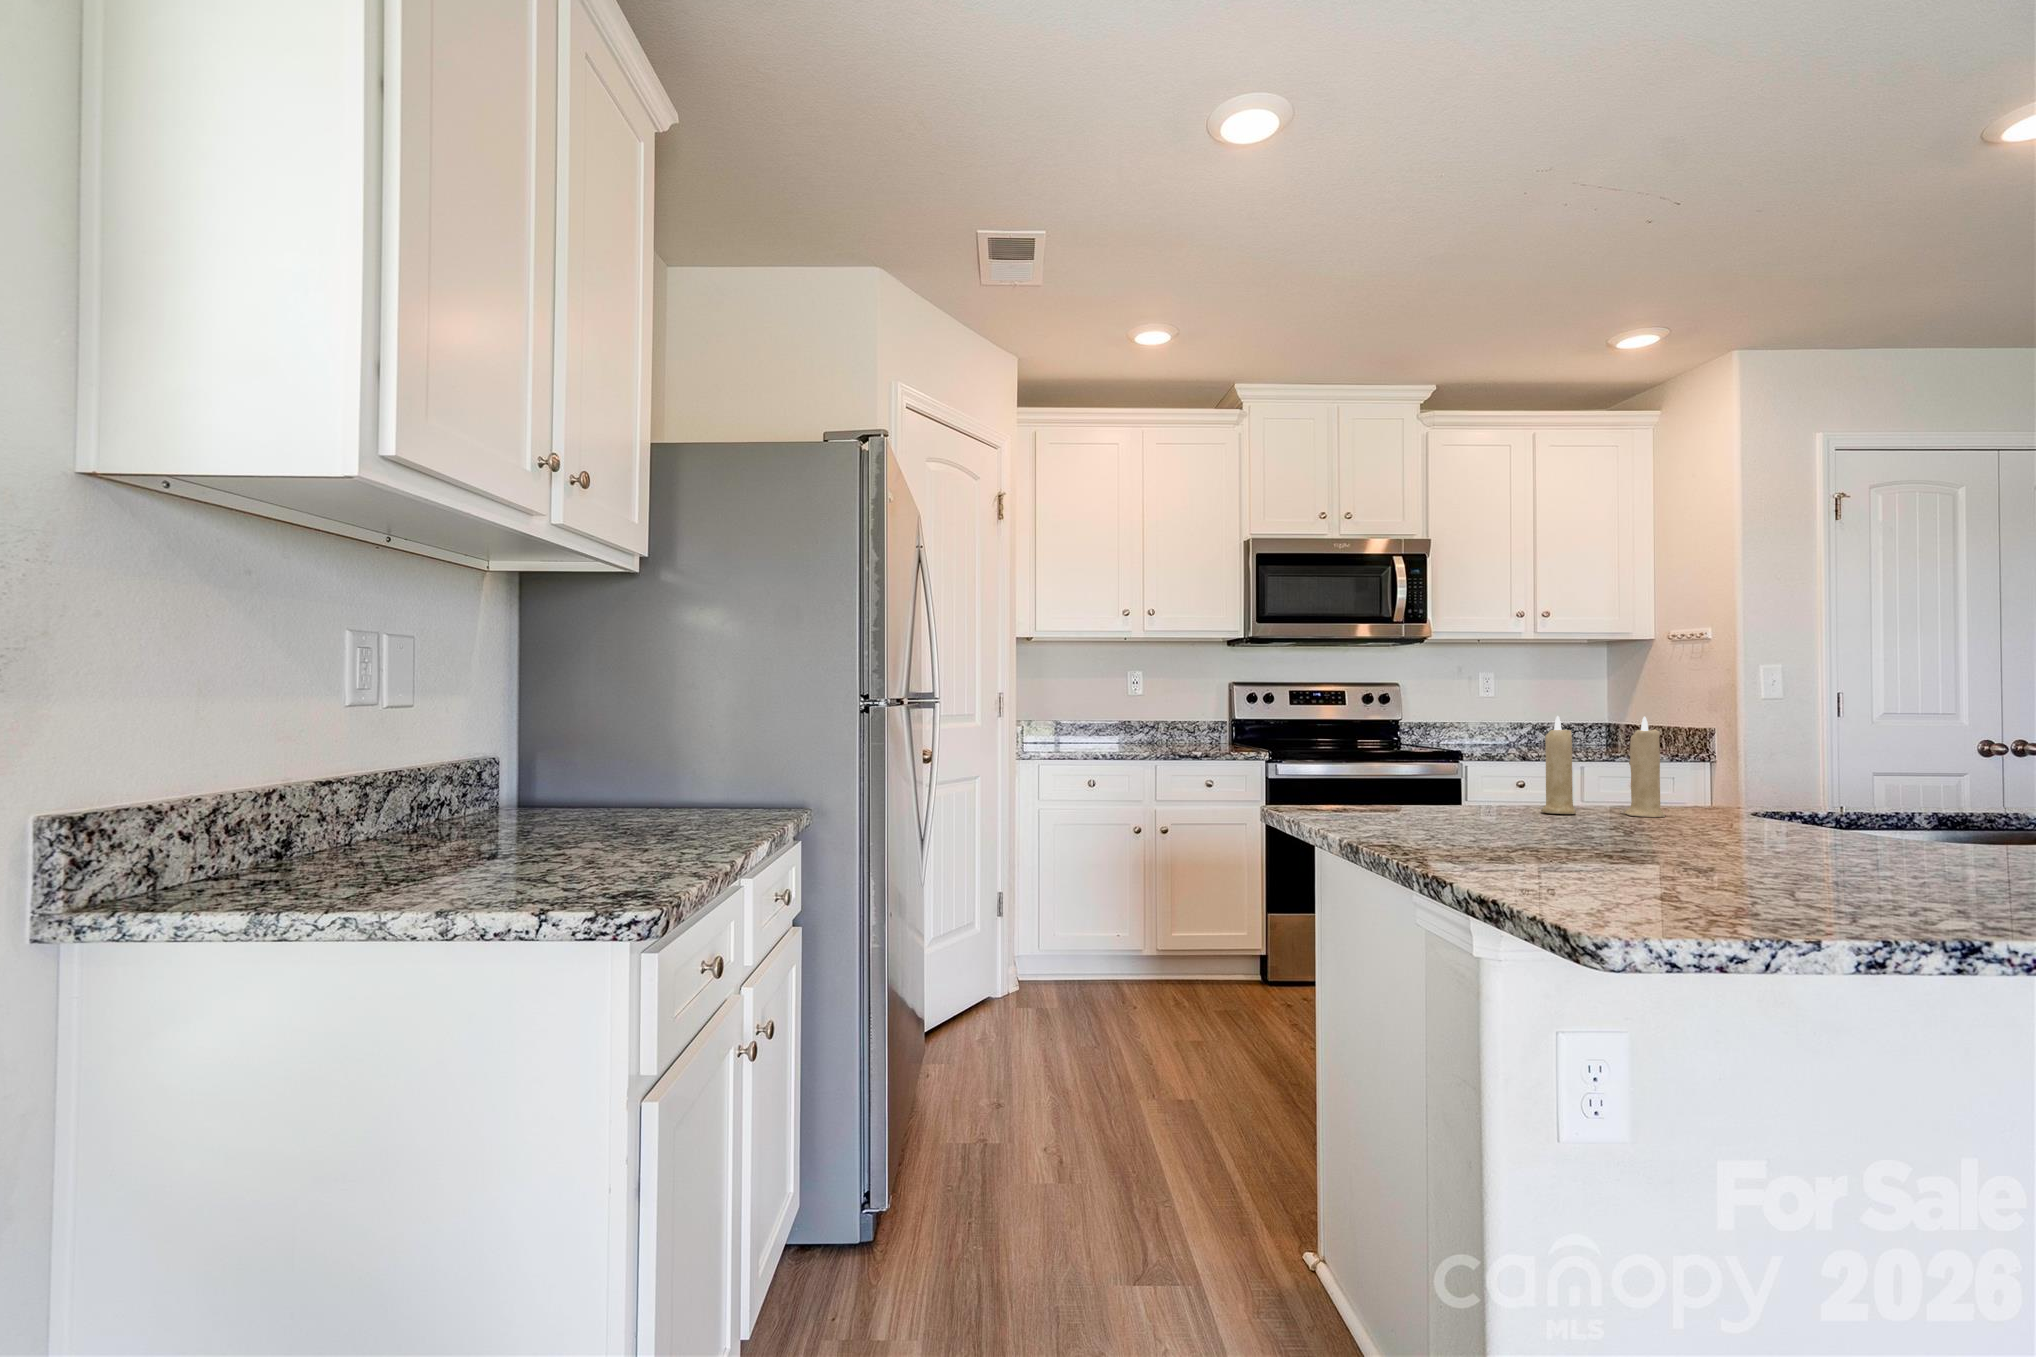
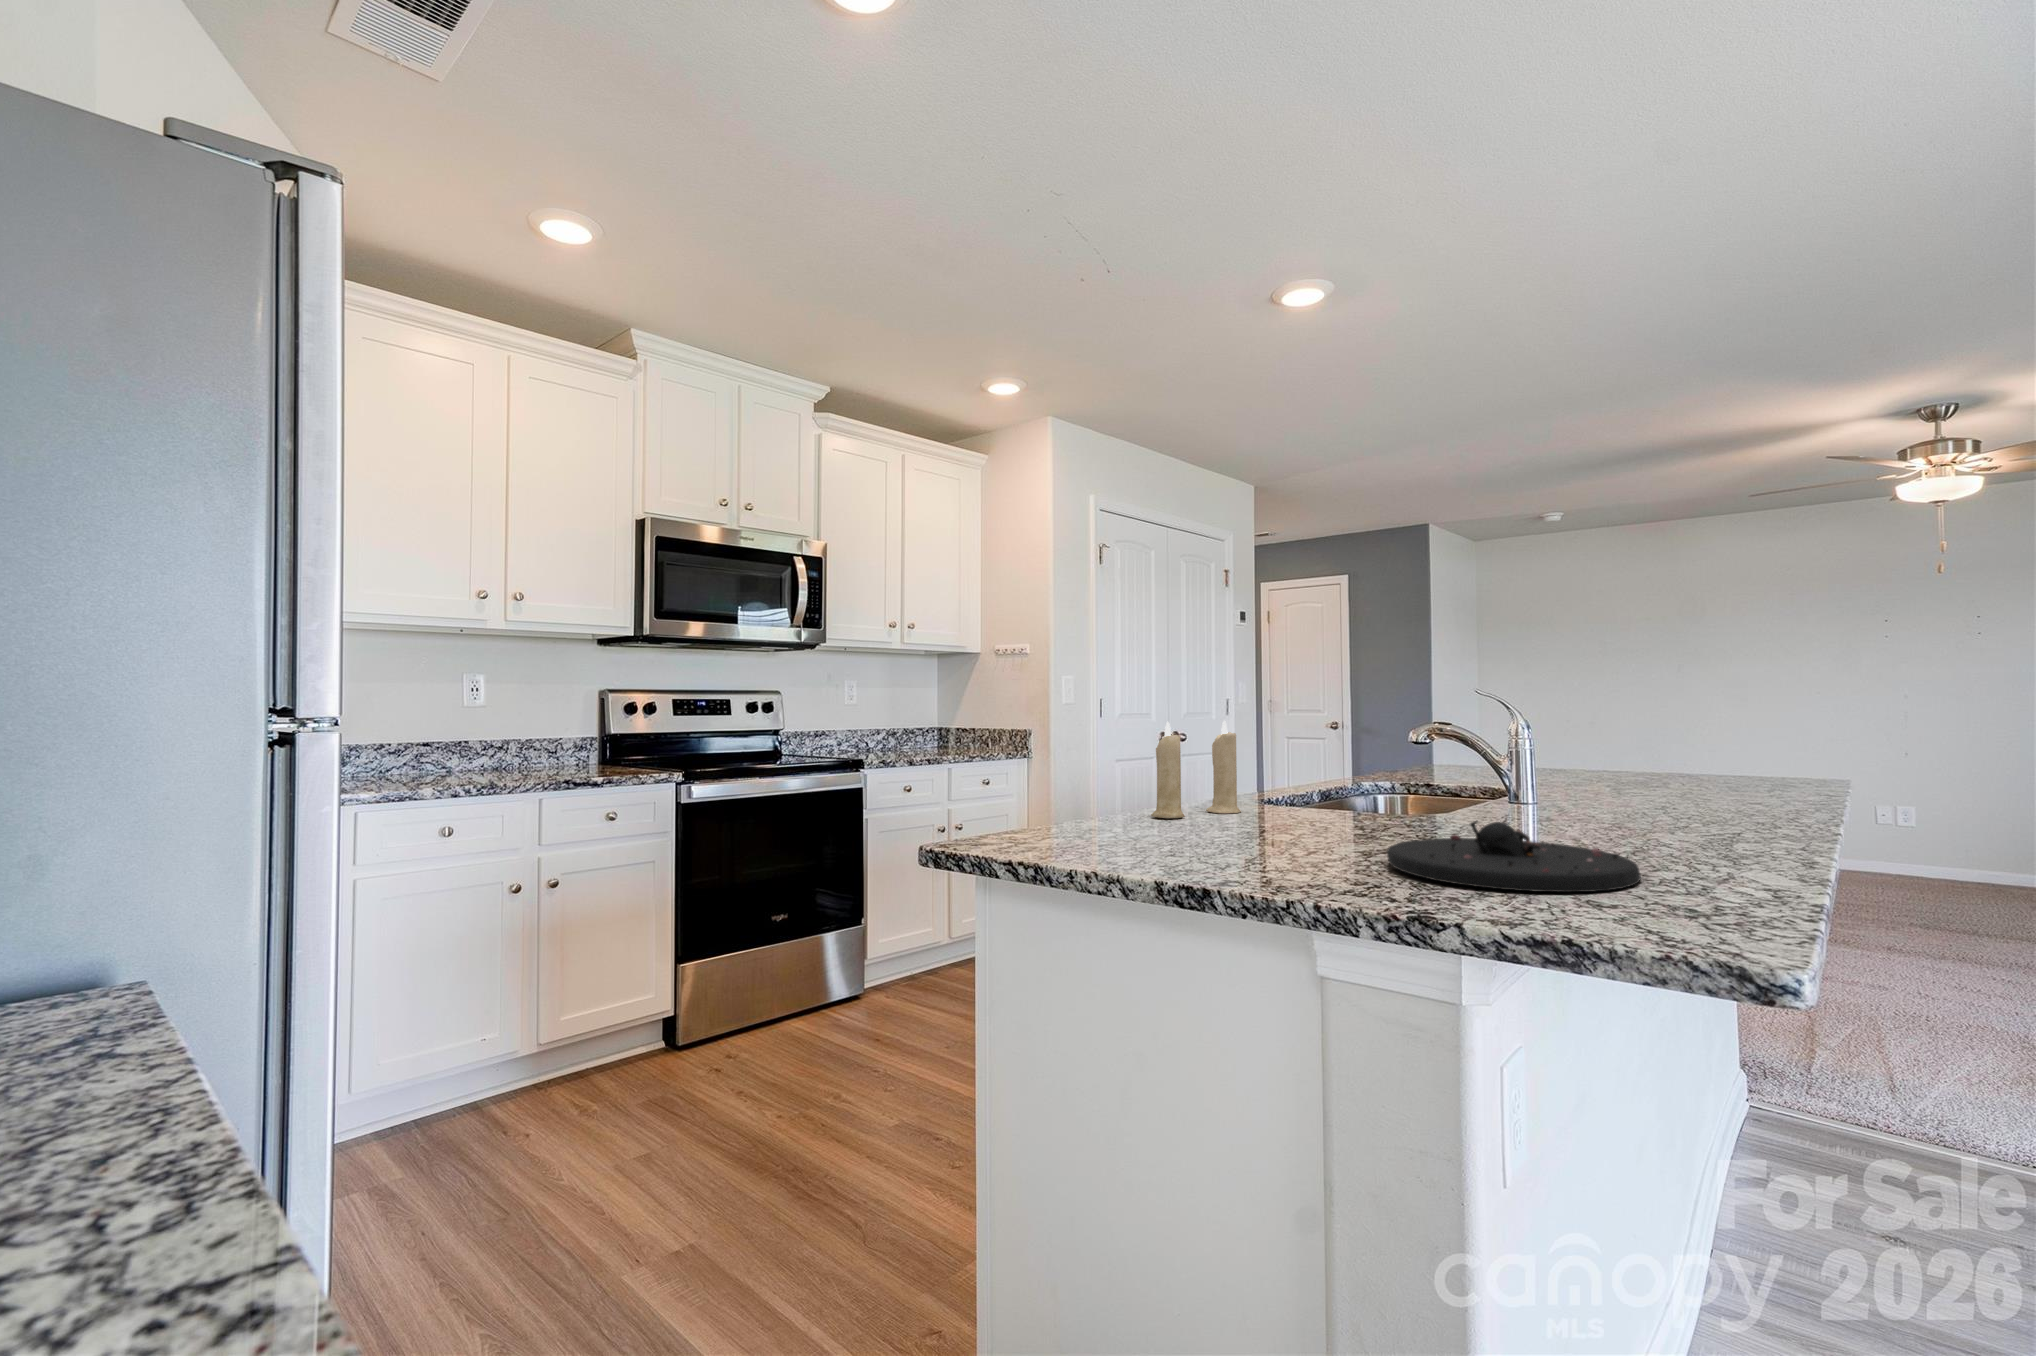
plate: none [1546,820,1836,899] -> present [1387,821,1641,892]

